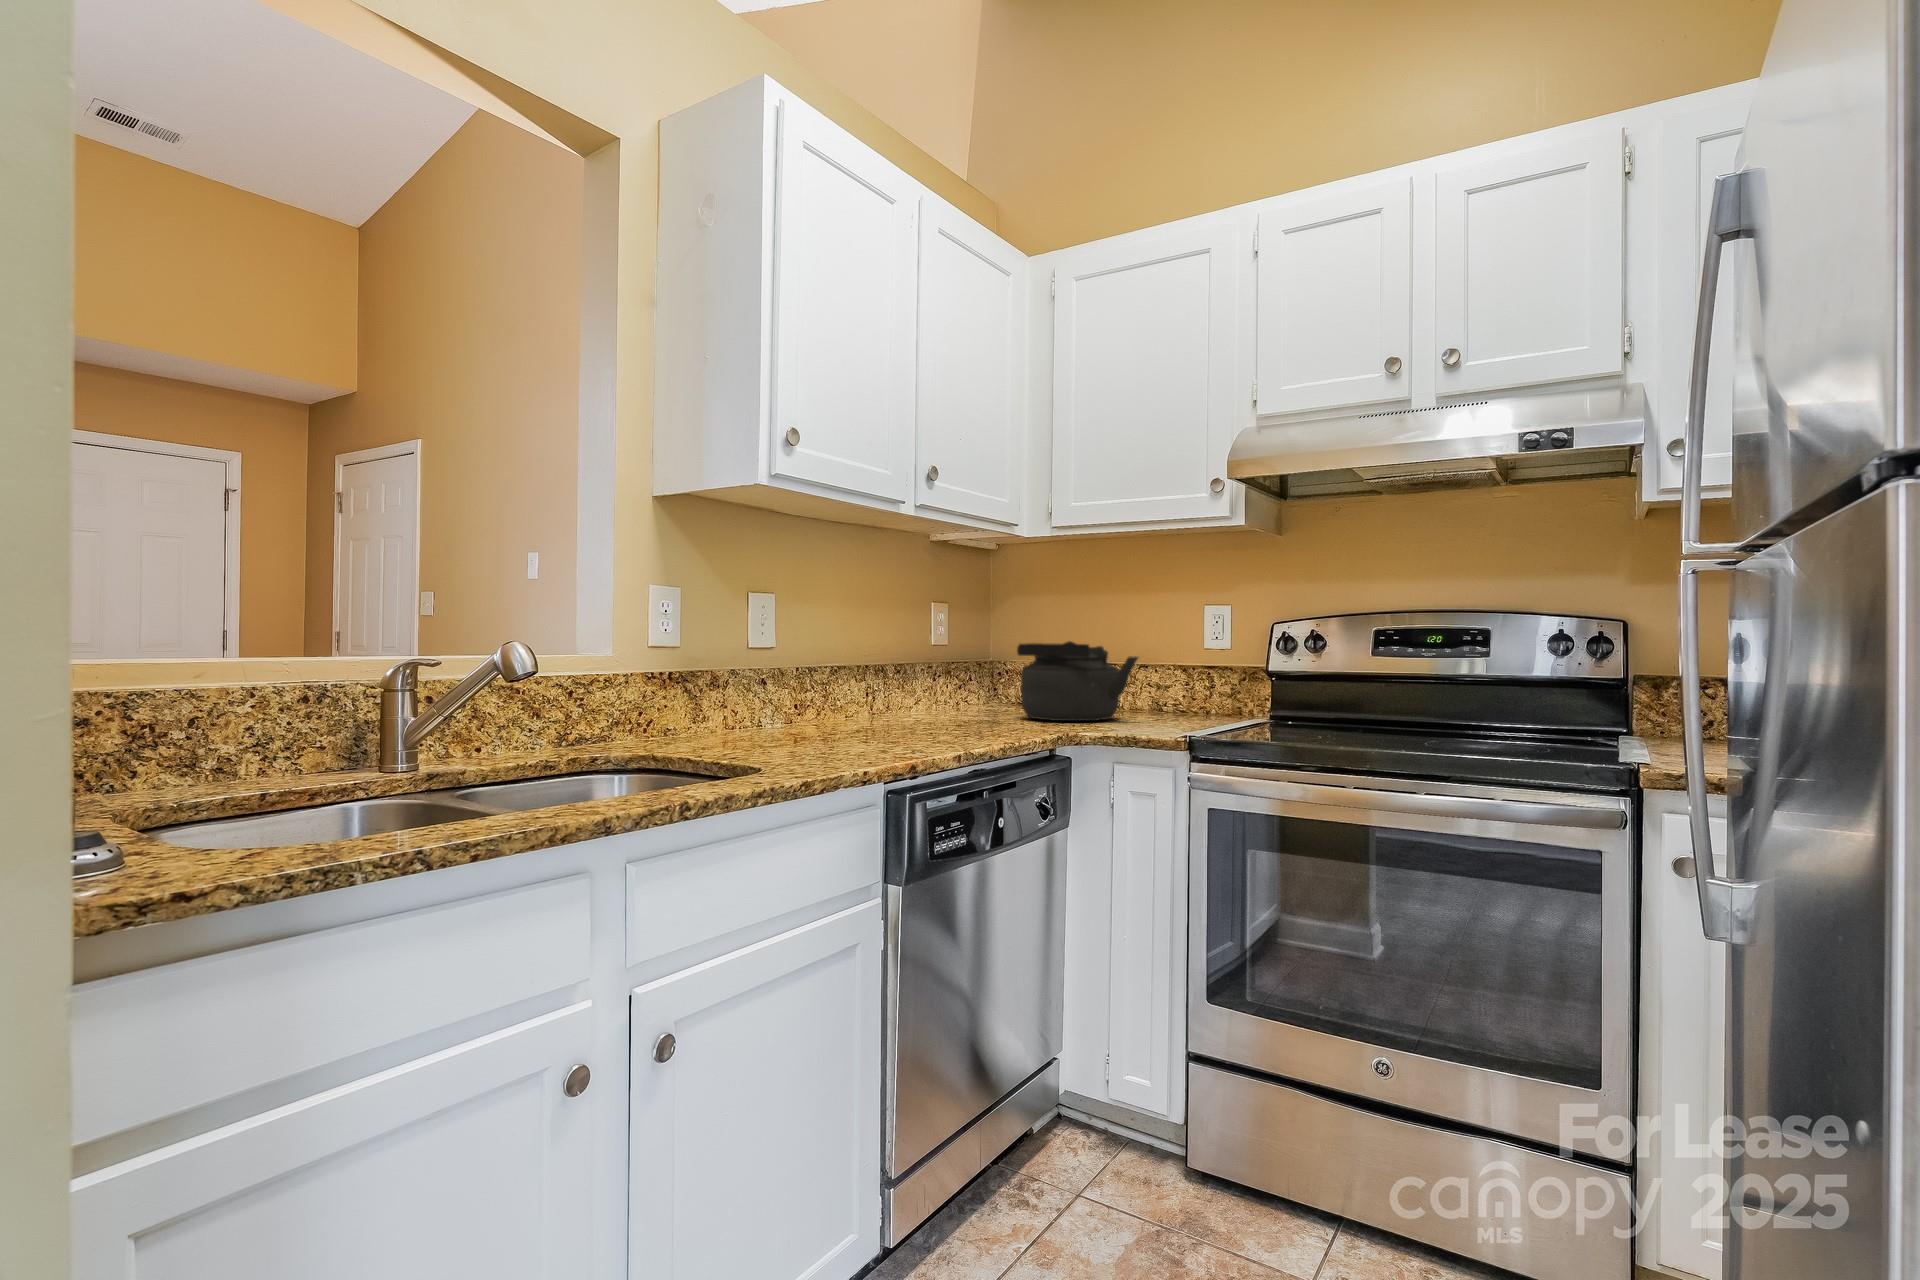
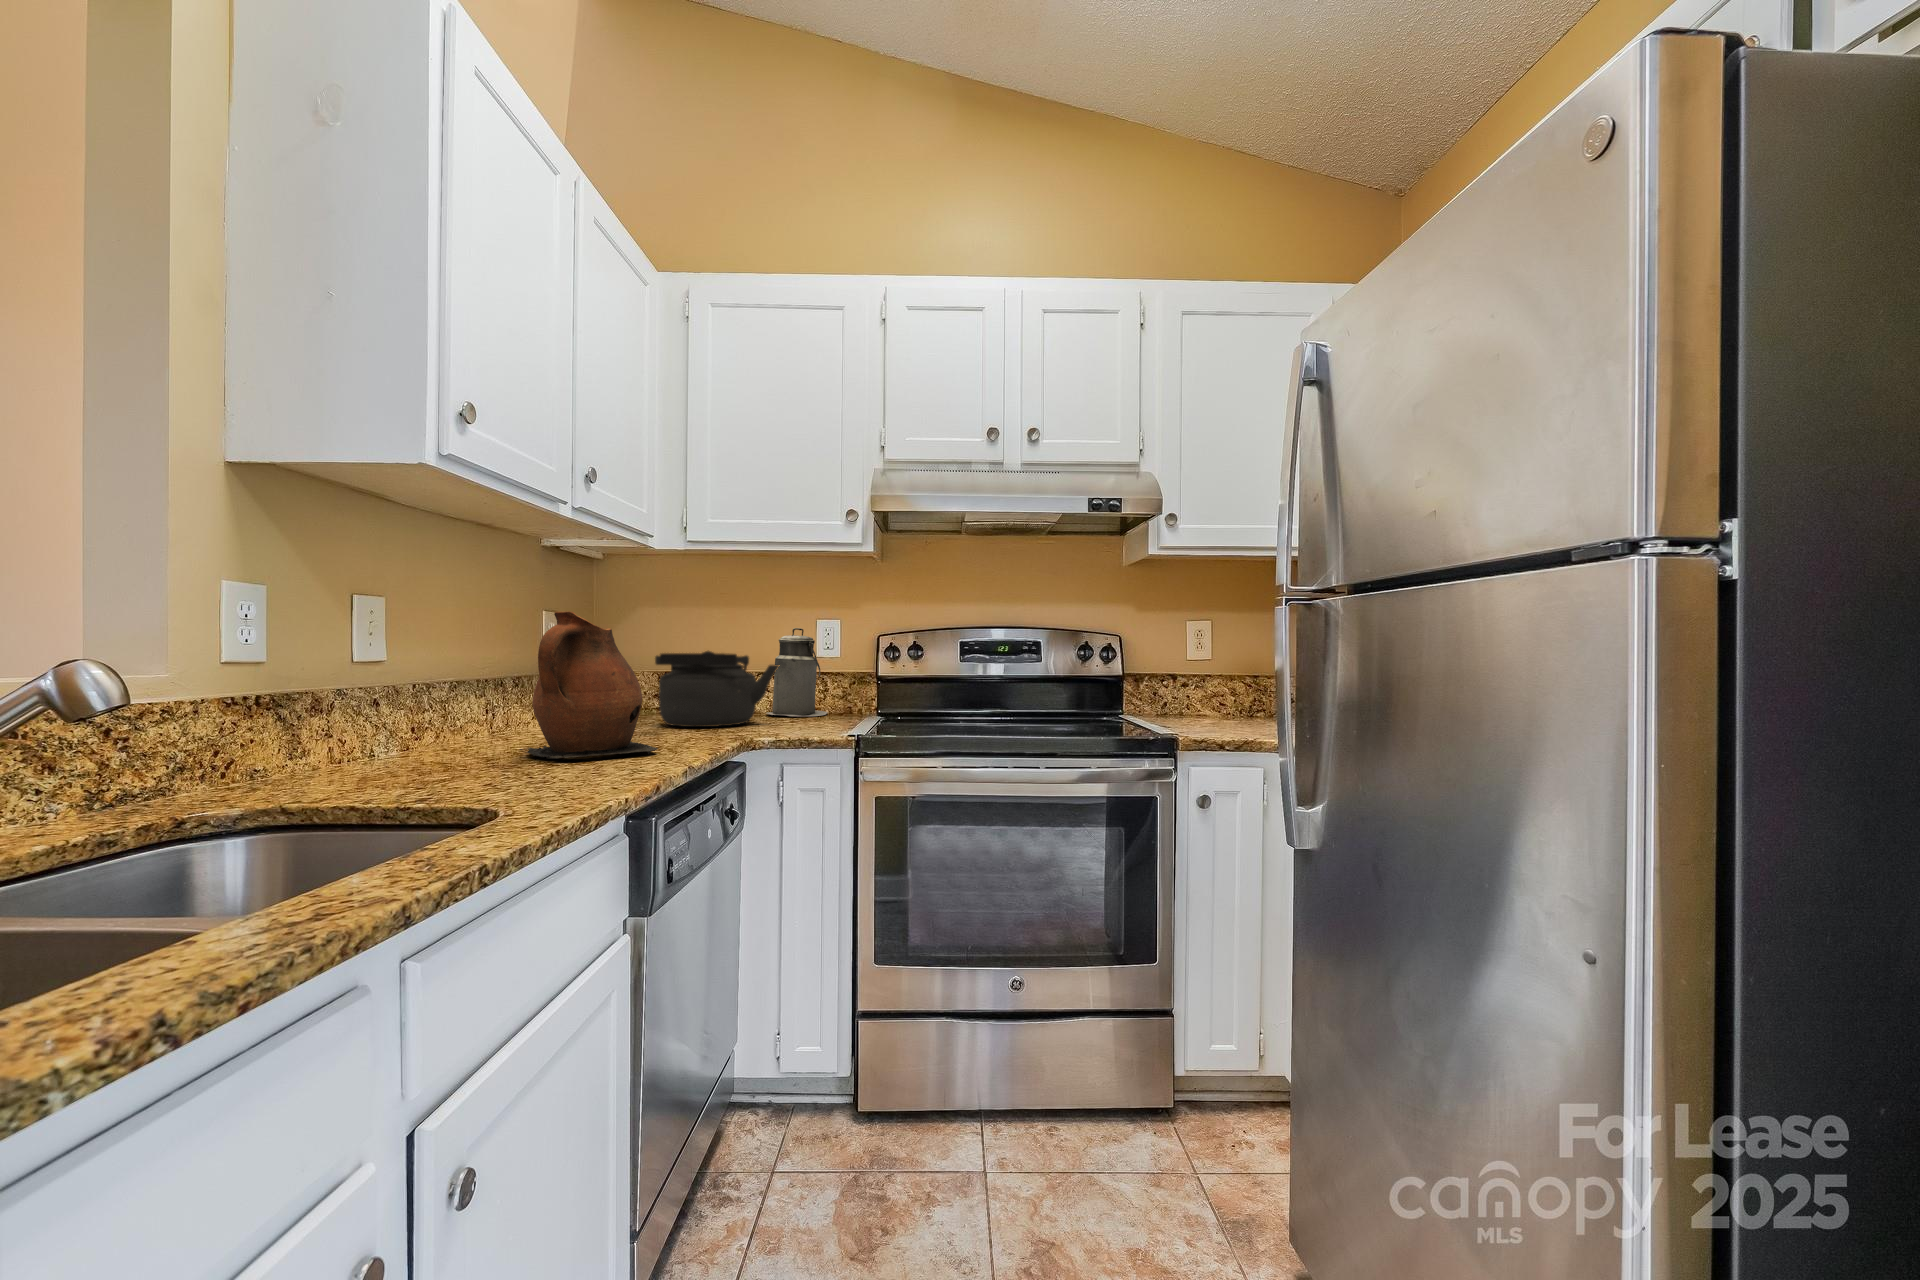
ceramic pitcher: none [857,603,967,740] -> present [520,611,658,759]
canister: none [1147,616,1218,717] -> present [767,628,828,716]

